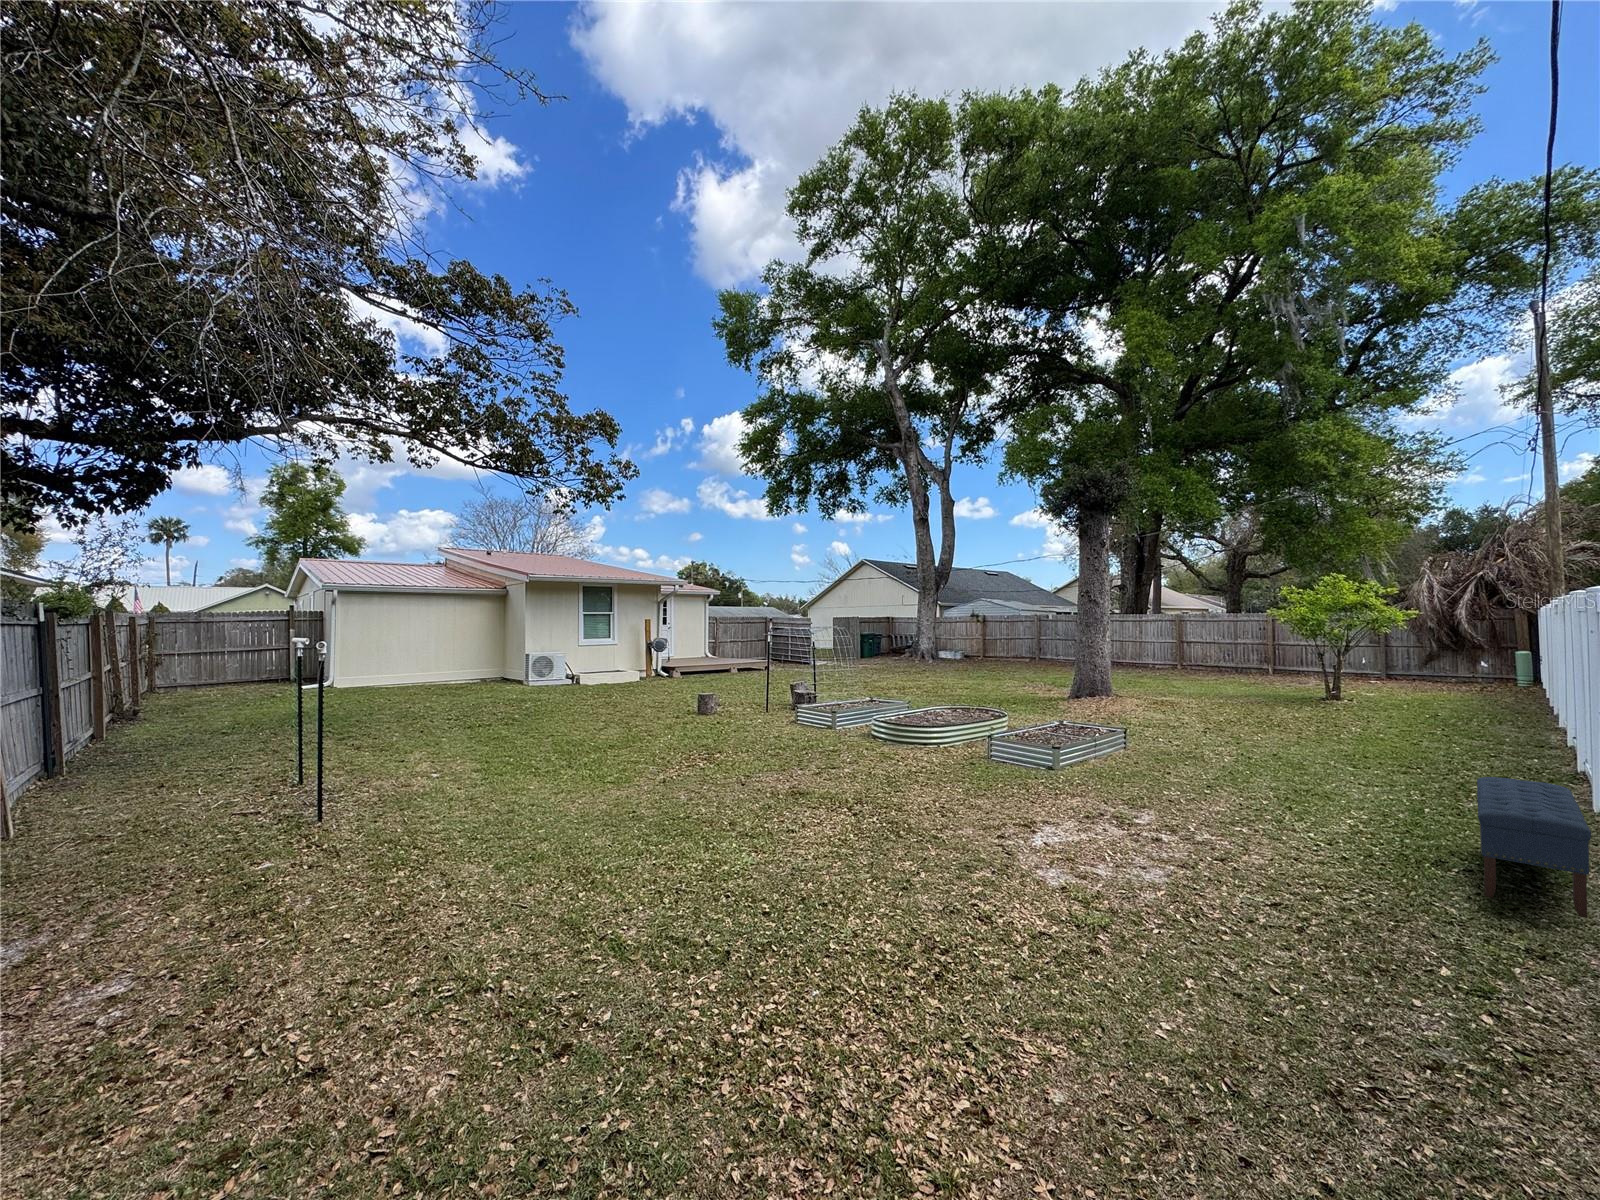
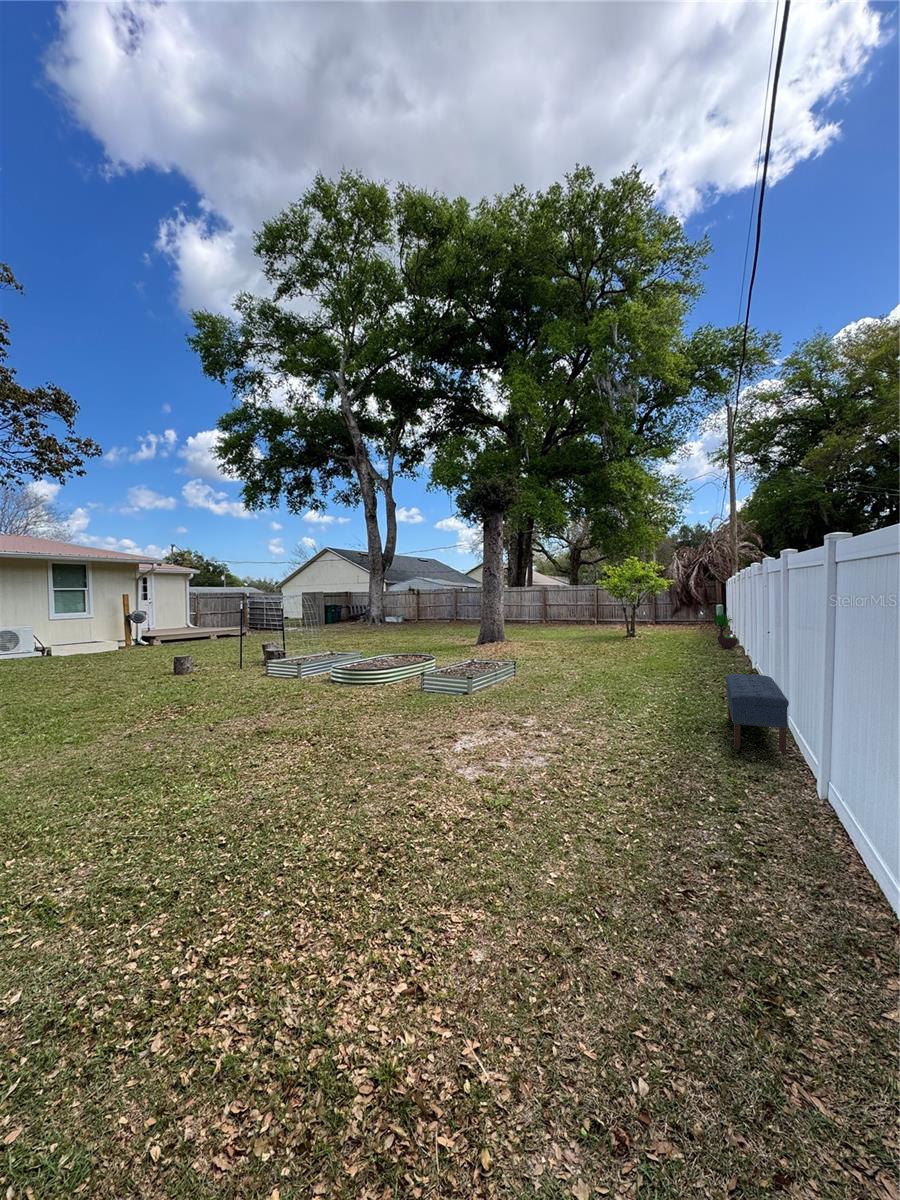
potted tree: none [1474,664,1528,728] -> present [713,613,737,648]

